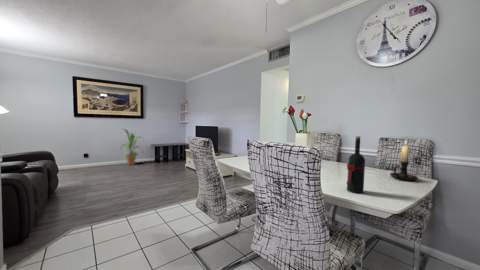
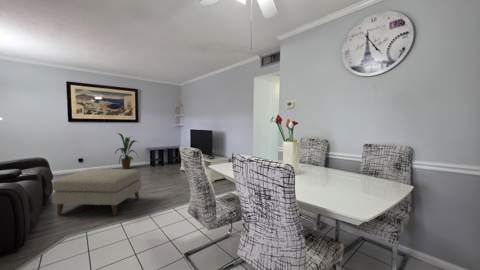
wine bottle: present [347,136,365,193] -> none [325,148,342,202]
candle holder: present [390,139,418,181] -> none [370,148,395,187]
ottoman: none [58,163,147,210] -> present [52,169,141,215]

